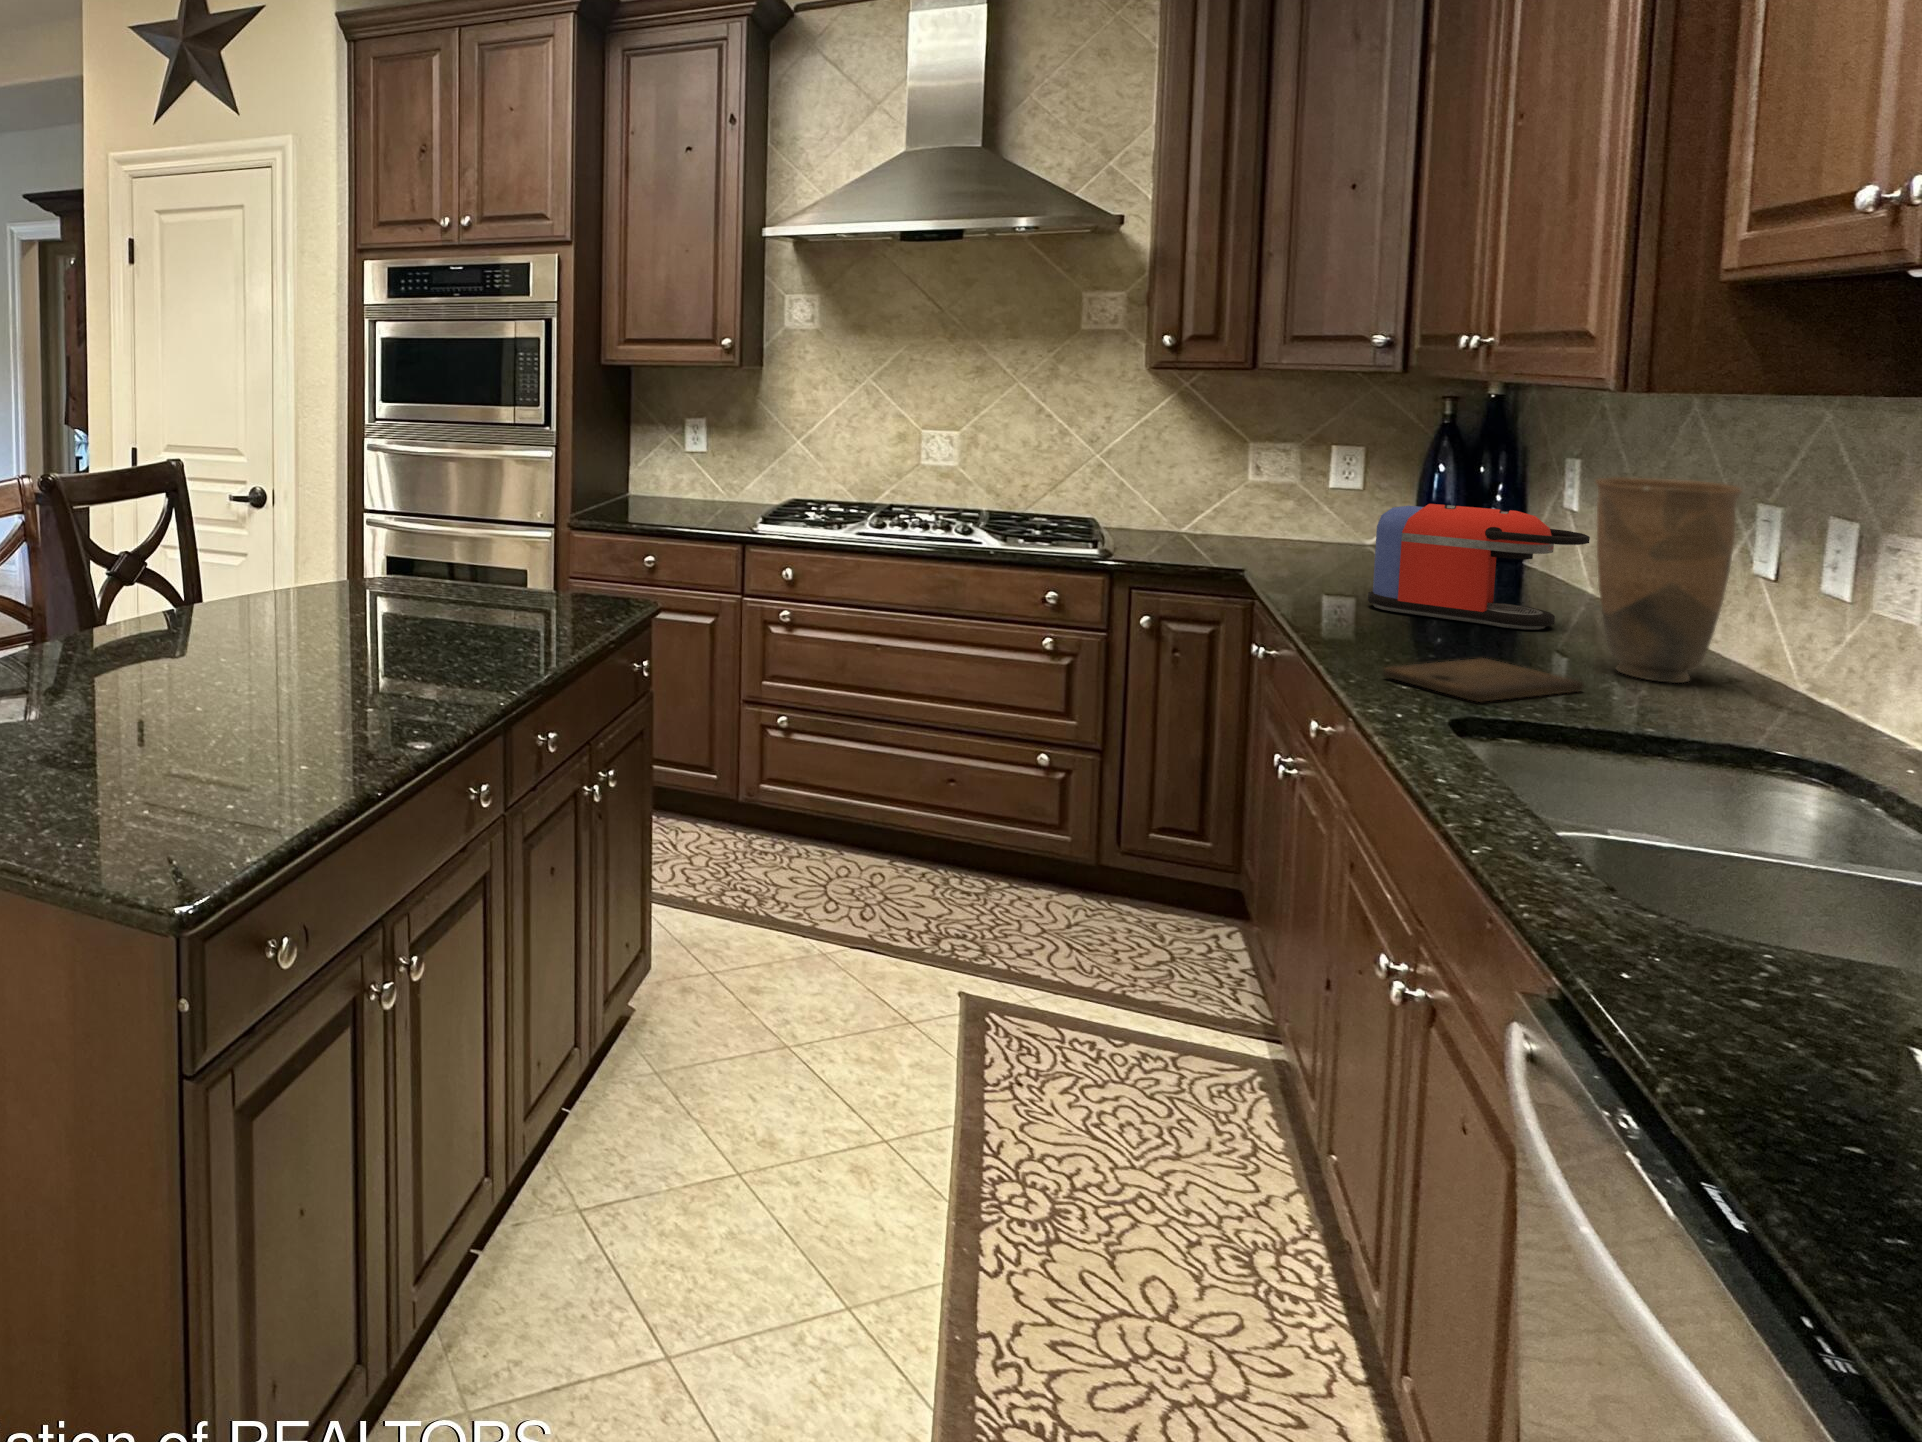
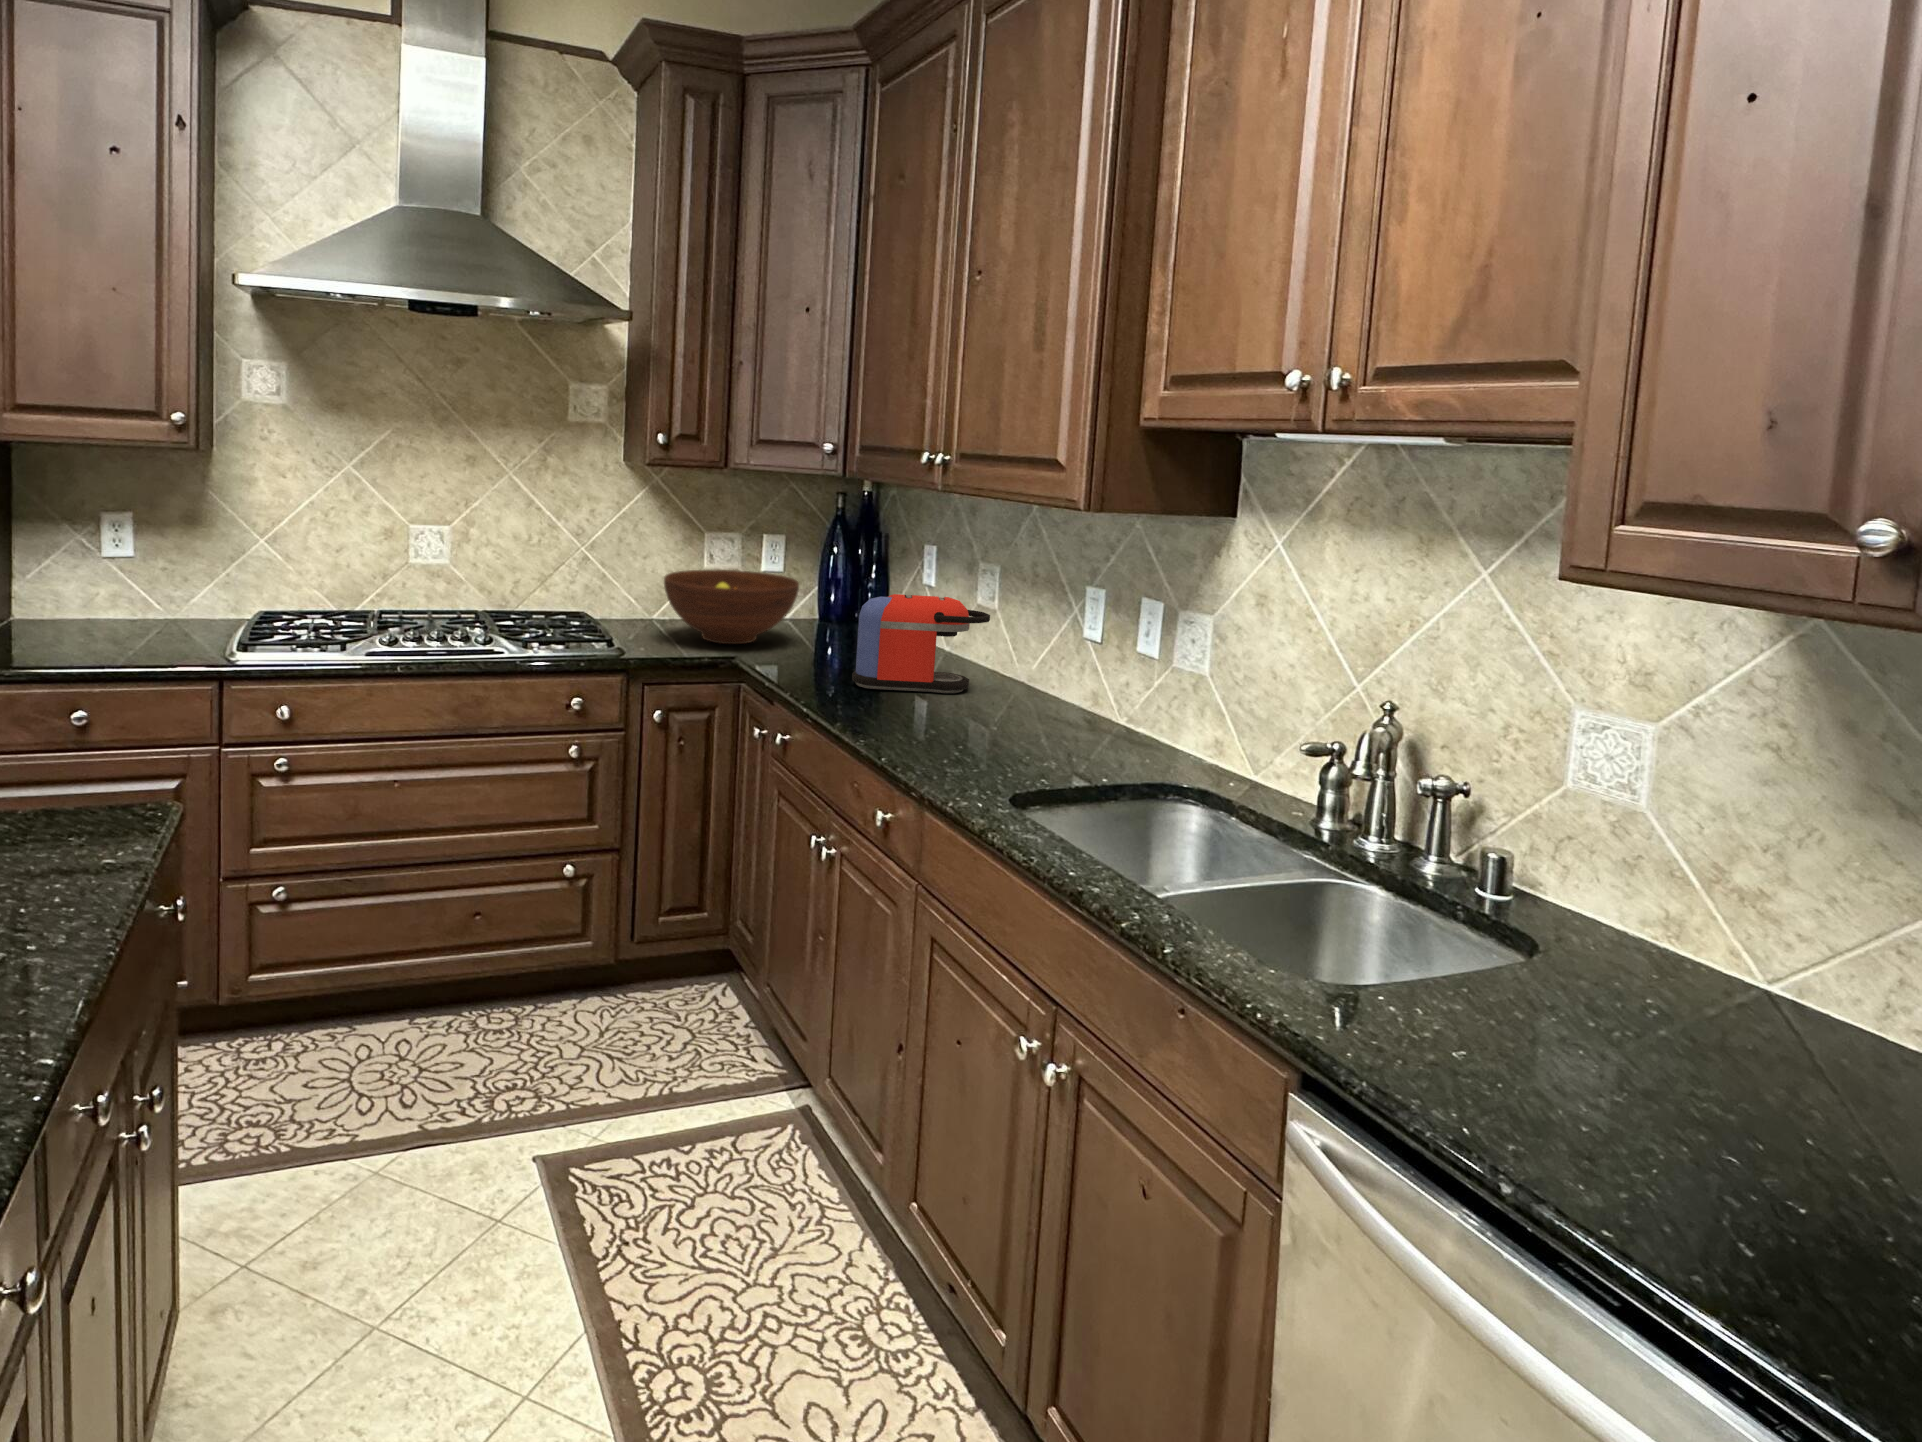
vase: present [1596,477,1742,683] -> none [1025,572,1105,730]
fruit bowl: none [1164,479,1343,558] -> present [664,570,799,644]
cutting board: present [1383,658,1584,702] -> none [932,730,1040,776]

